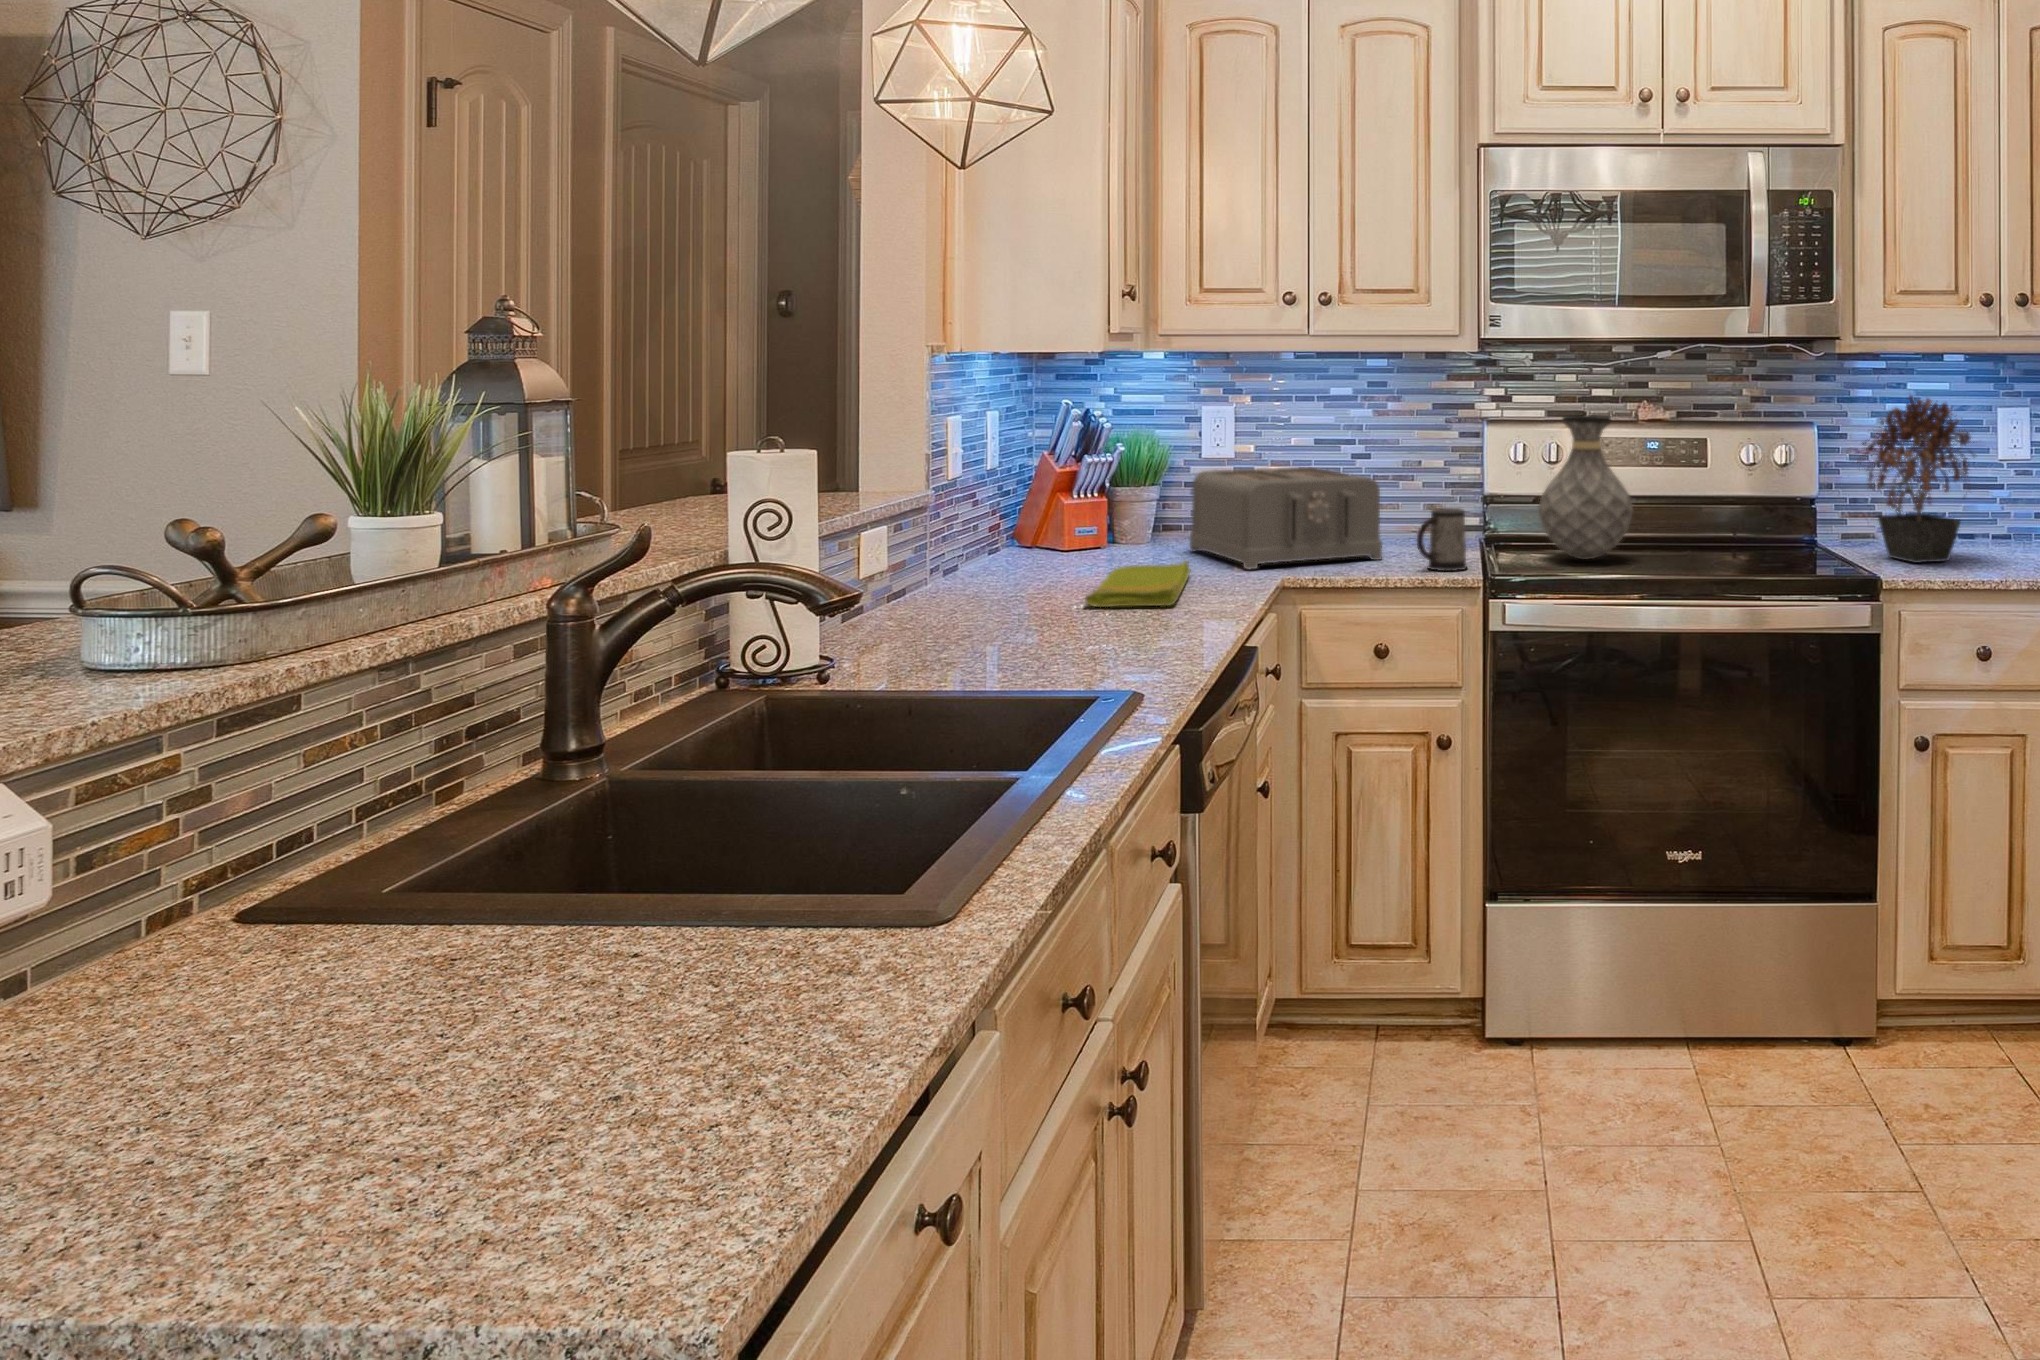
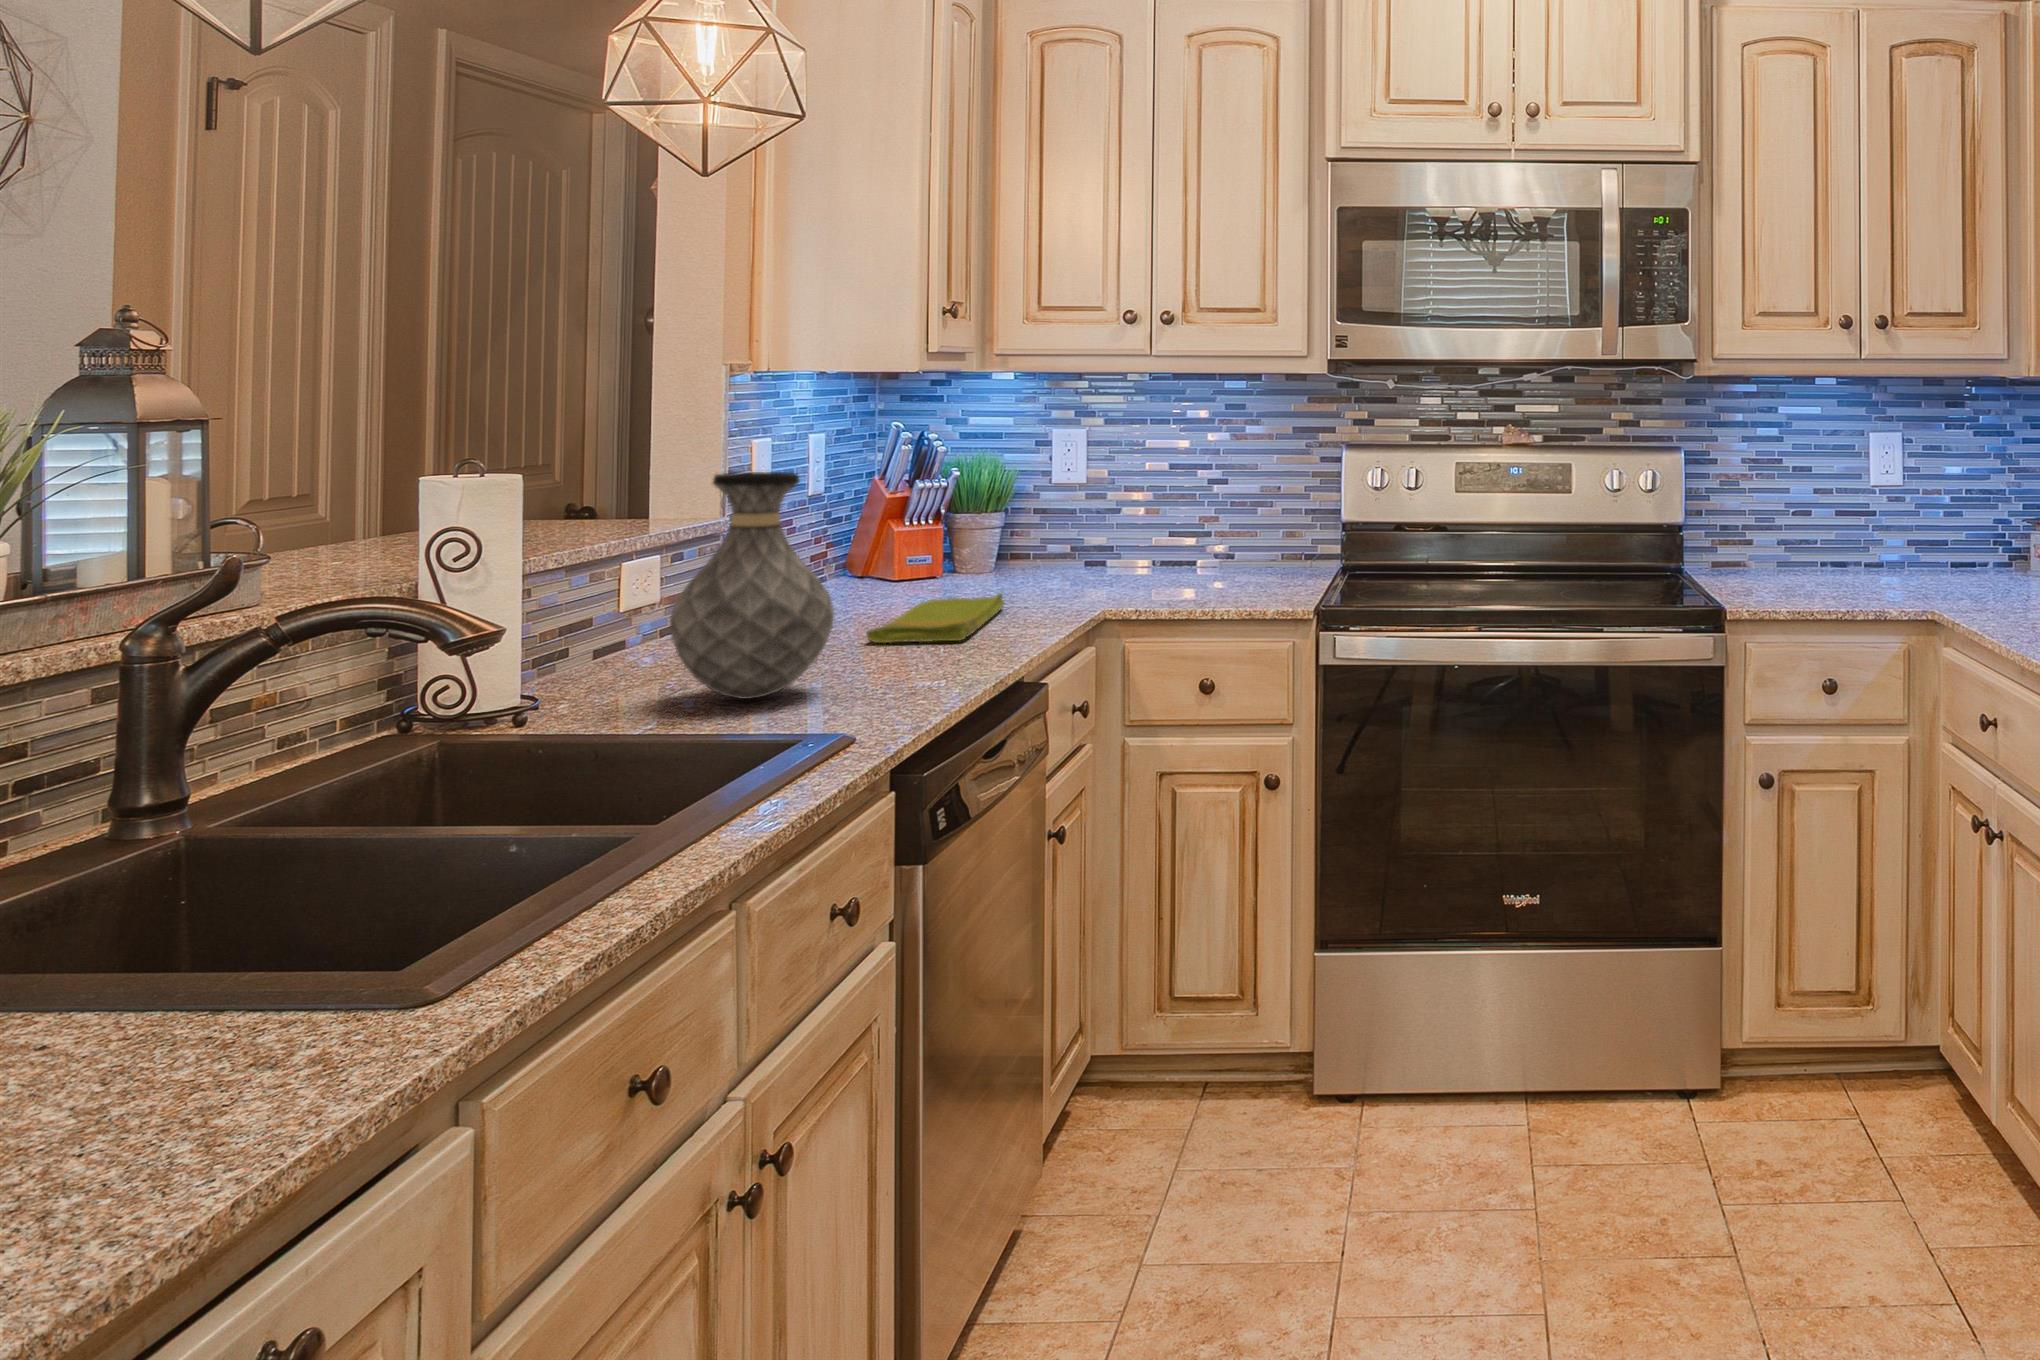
potted plant: present [1857,395,1975,563] -> none [1713,417,1844,591]
vase: present [1539,415,1633,559] -> present [670,472,834,699]
toaster: present [1190,467,1382,569] -> none [1021,494,1222,602]
mug: present [1417,508,1467,571] -> none [1250,536,1306,602]

